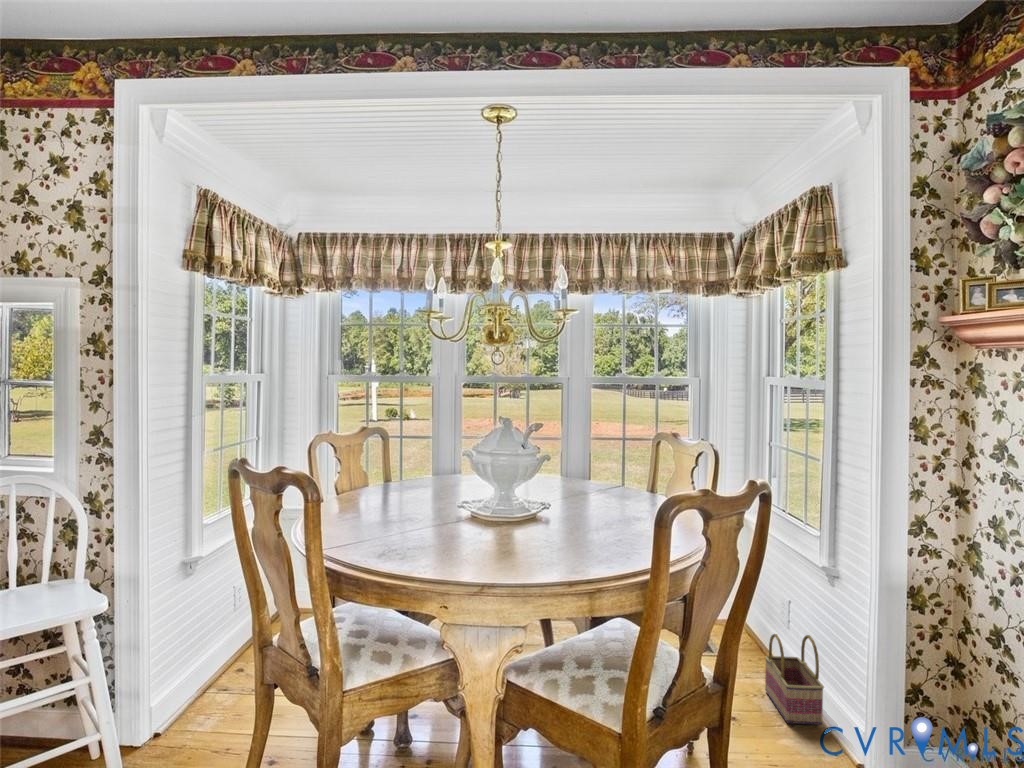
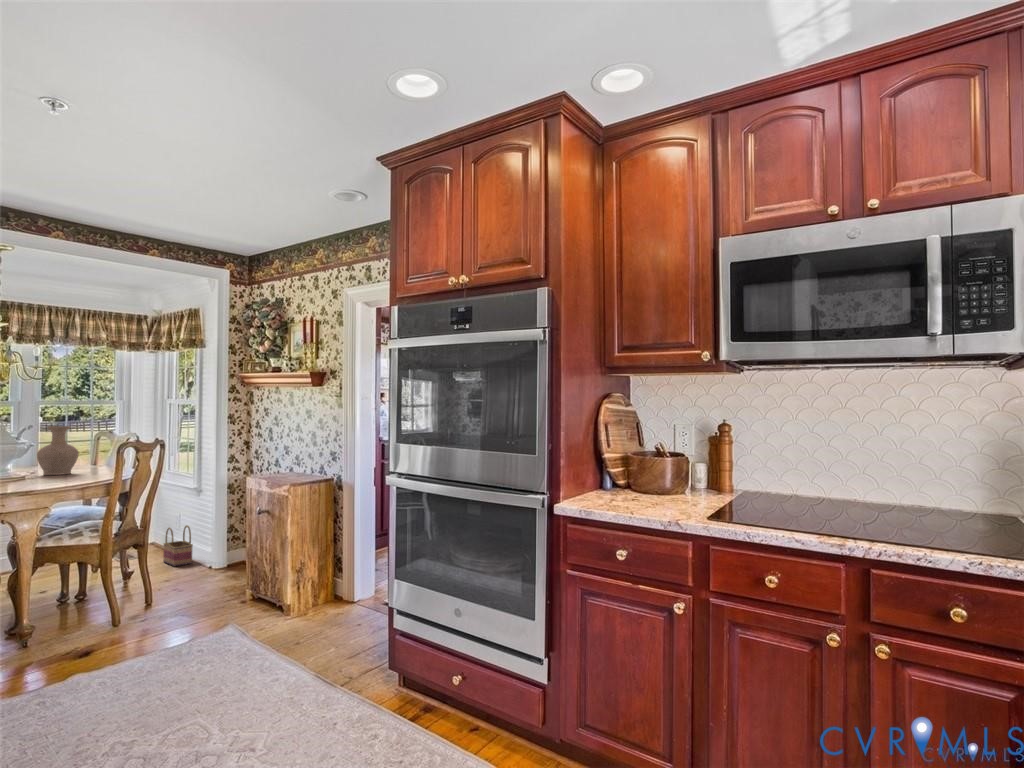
vase: none [522,448,593,559] -> present [37,426,79,475]

